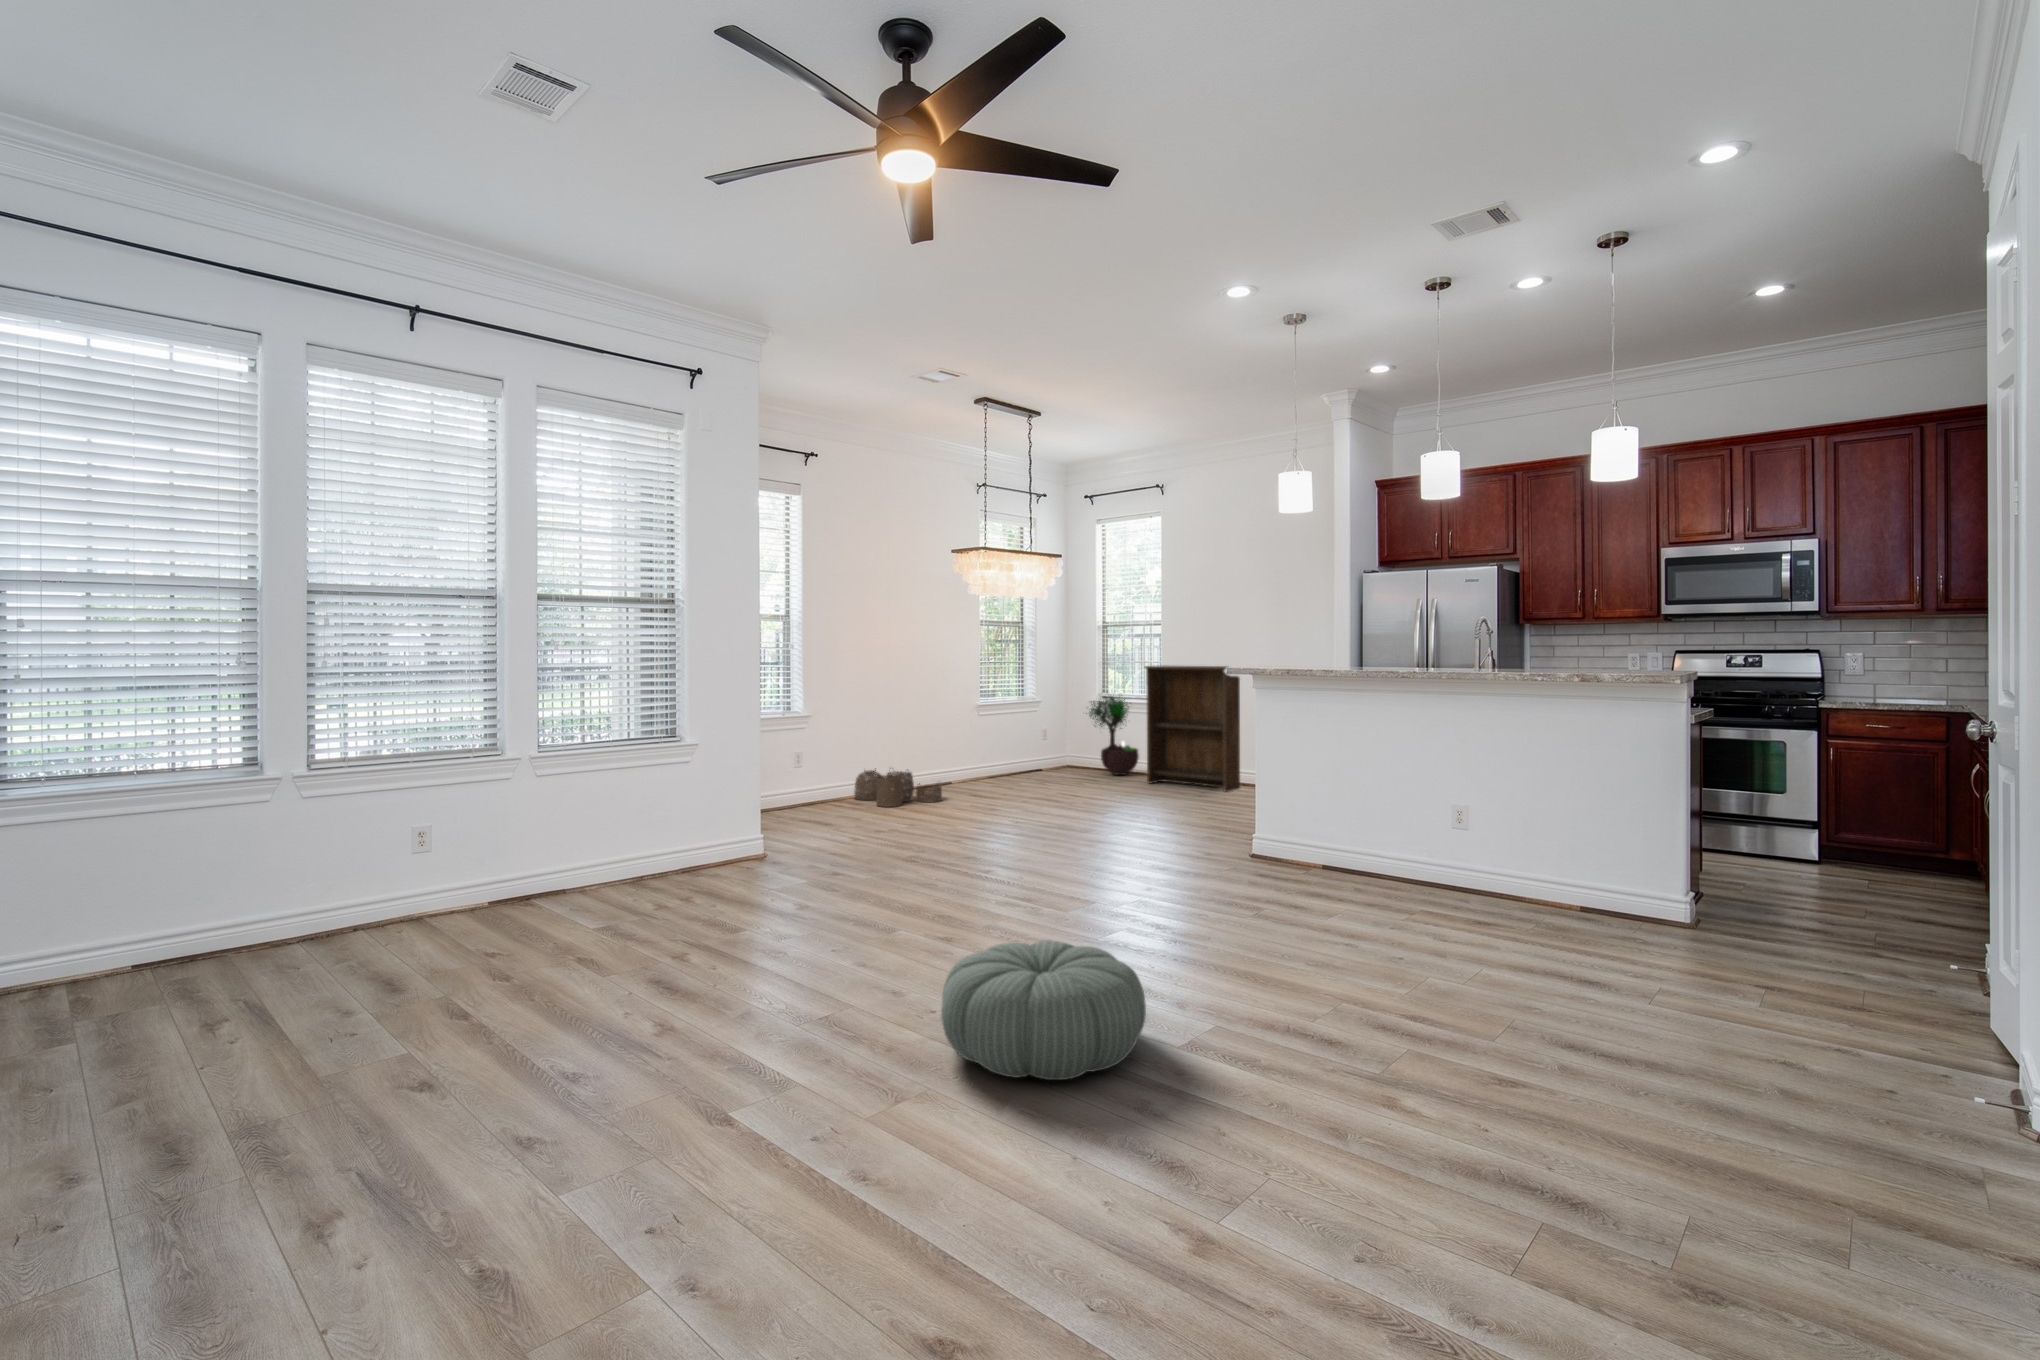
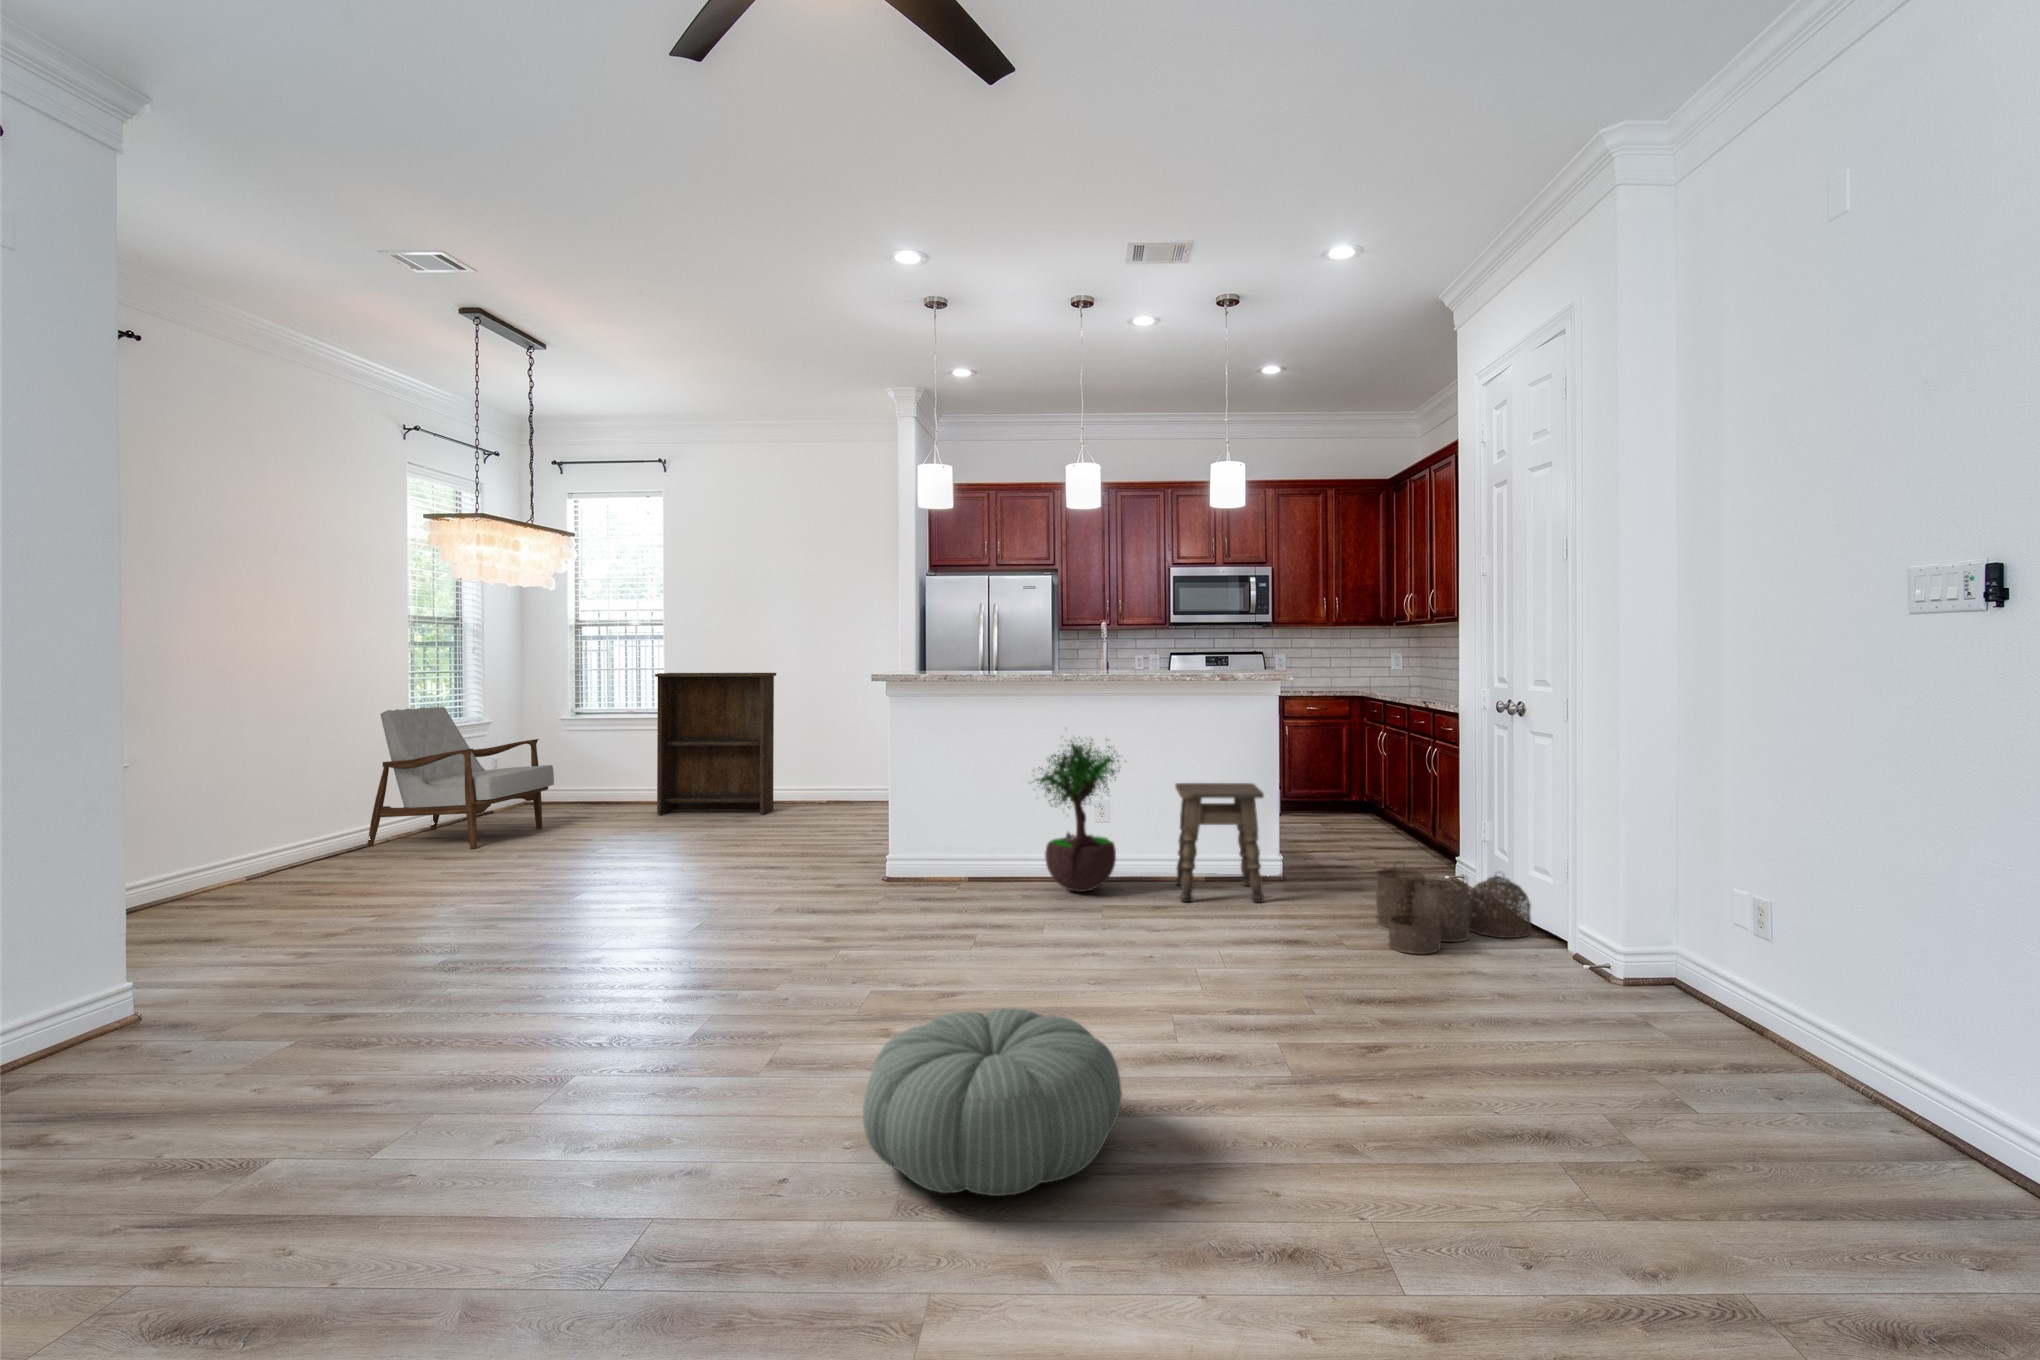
armchair: none [950,688,1067,793] -> present [367,707,554,849]
potted tree: present [1086,692,1139,775] -> present [1029,737,1120,892]
woven basket: present [855,768,942,807] -> present [1376,864,1531,954]
side table: none [1510,794,1634,939] -> present [1175,783,1264,903]

